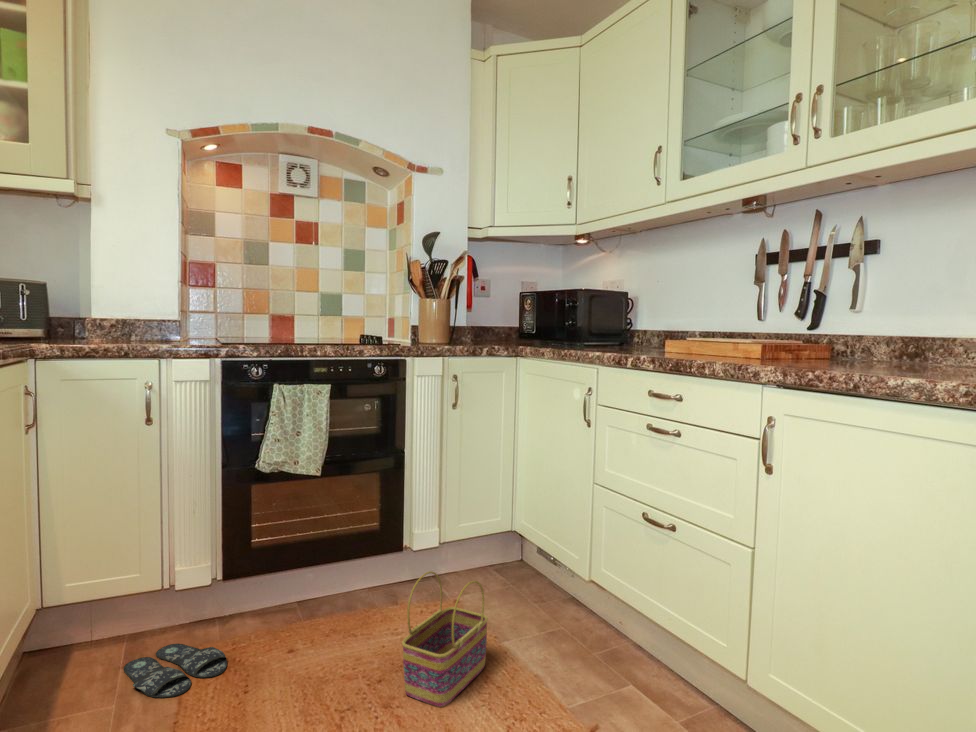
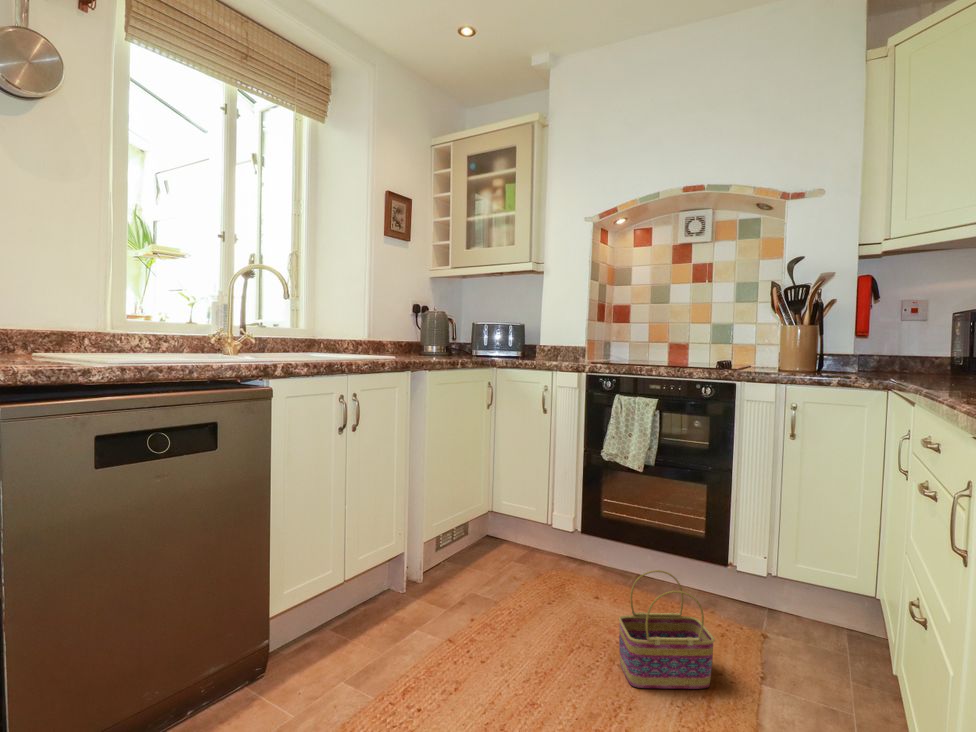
slippers: present [124,644,227,698] -> none [500,559,555,587]

